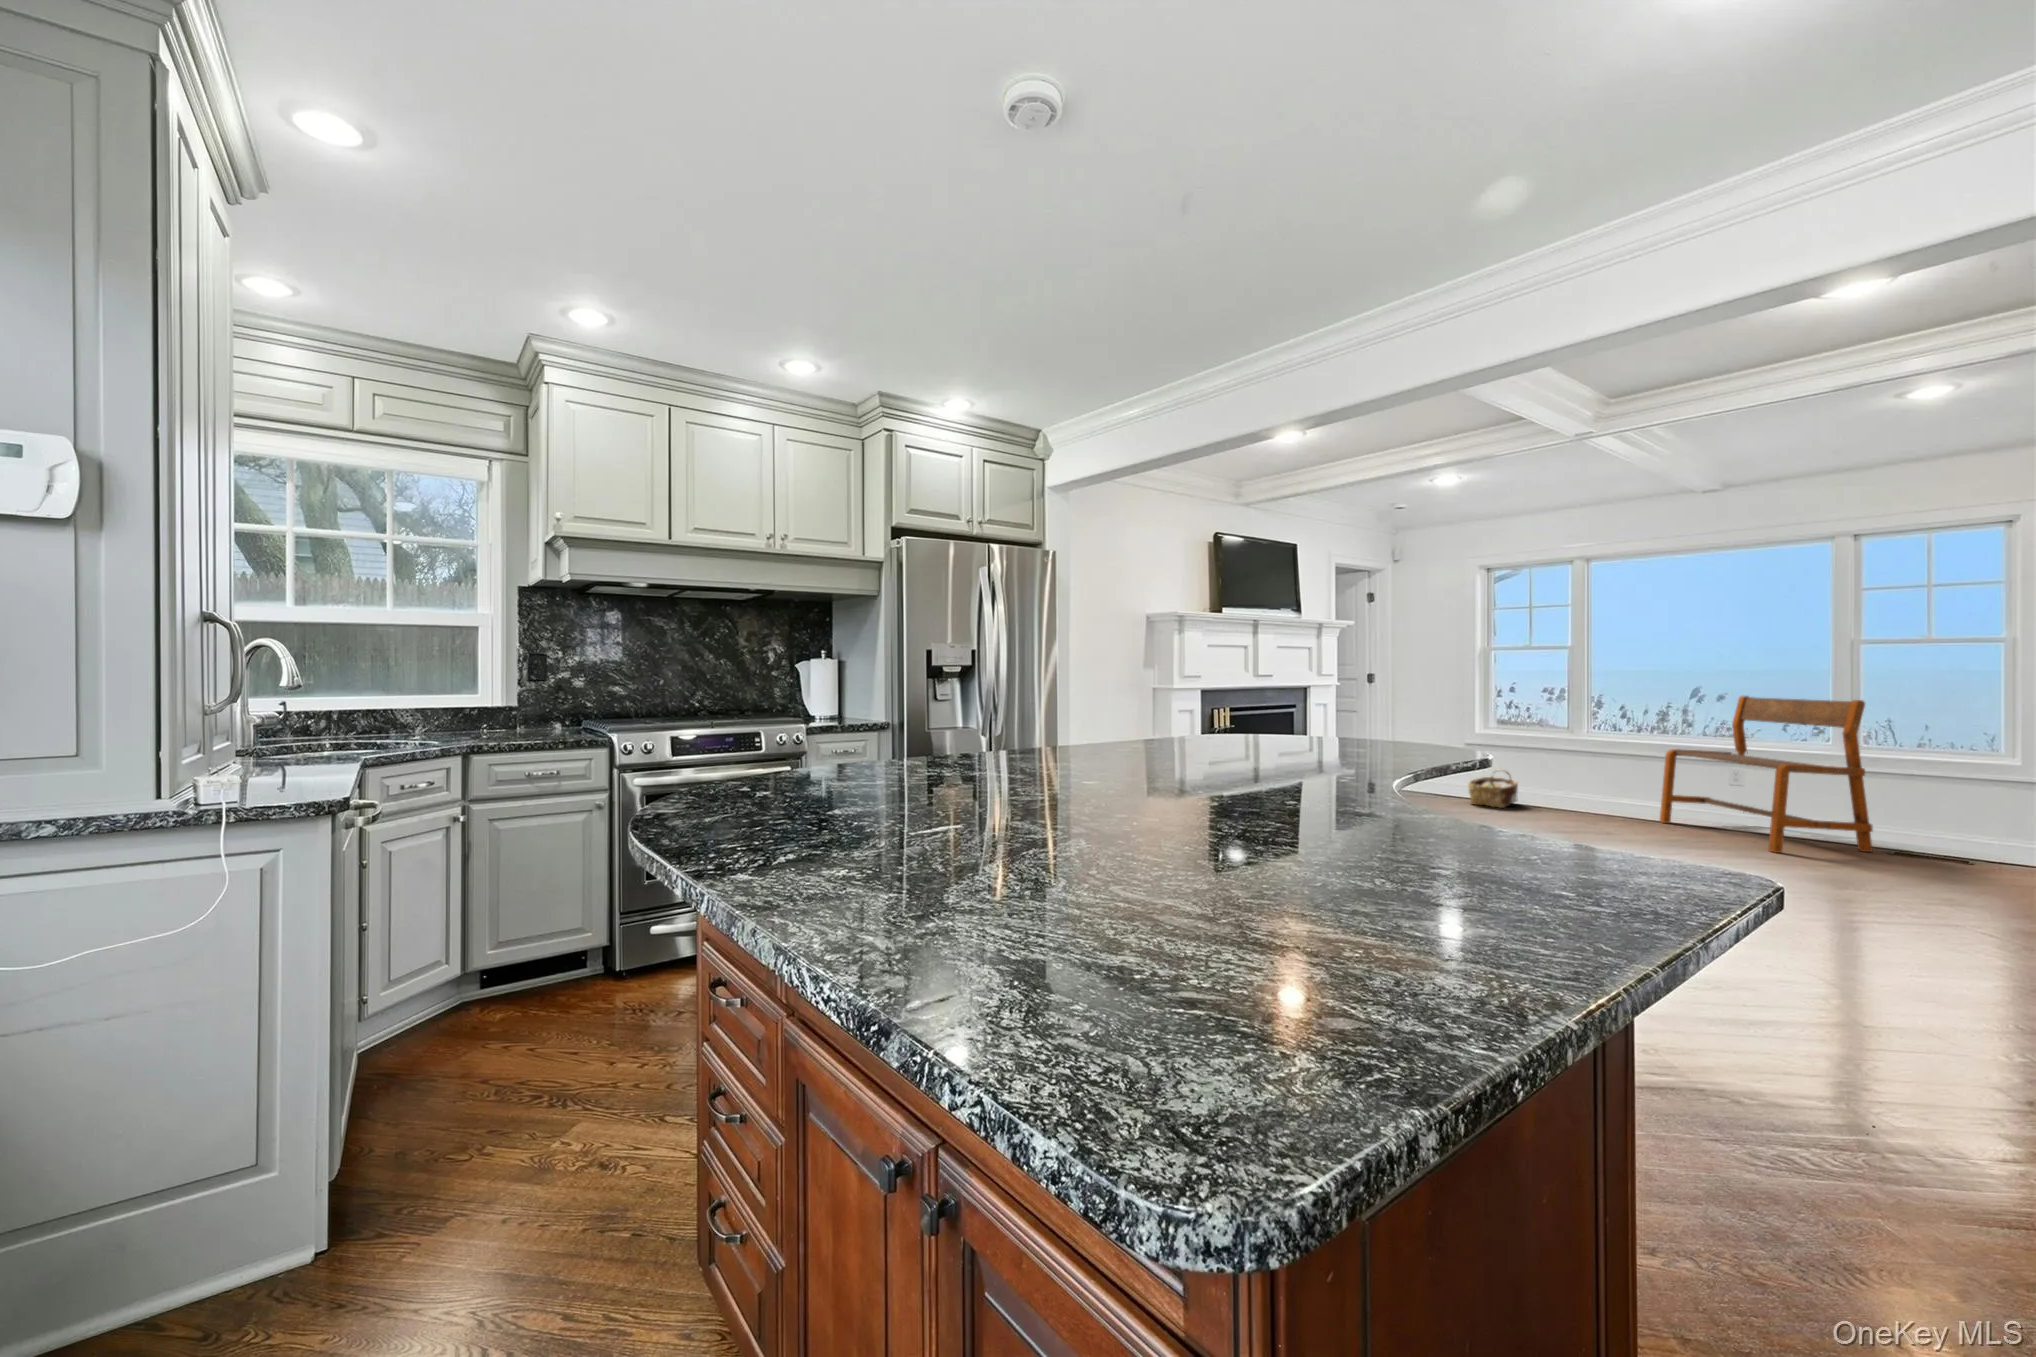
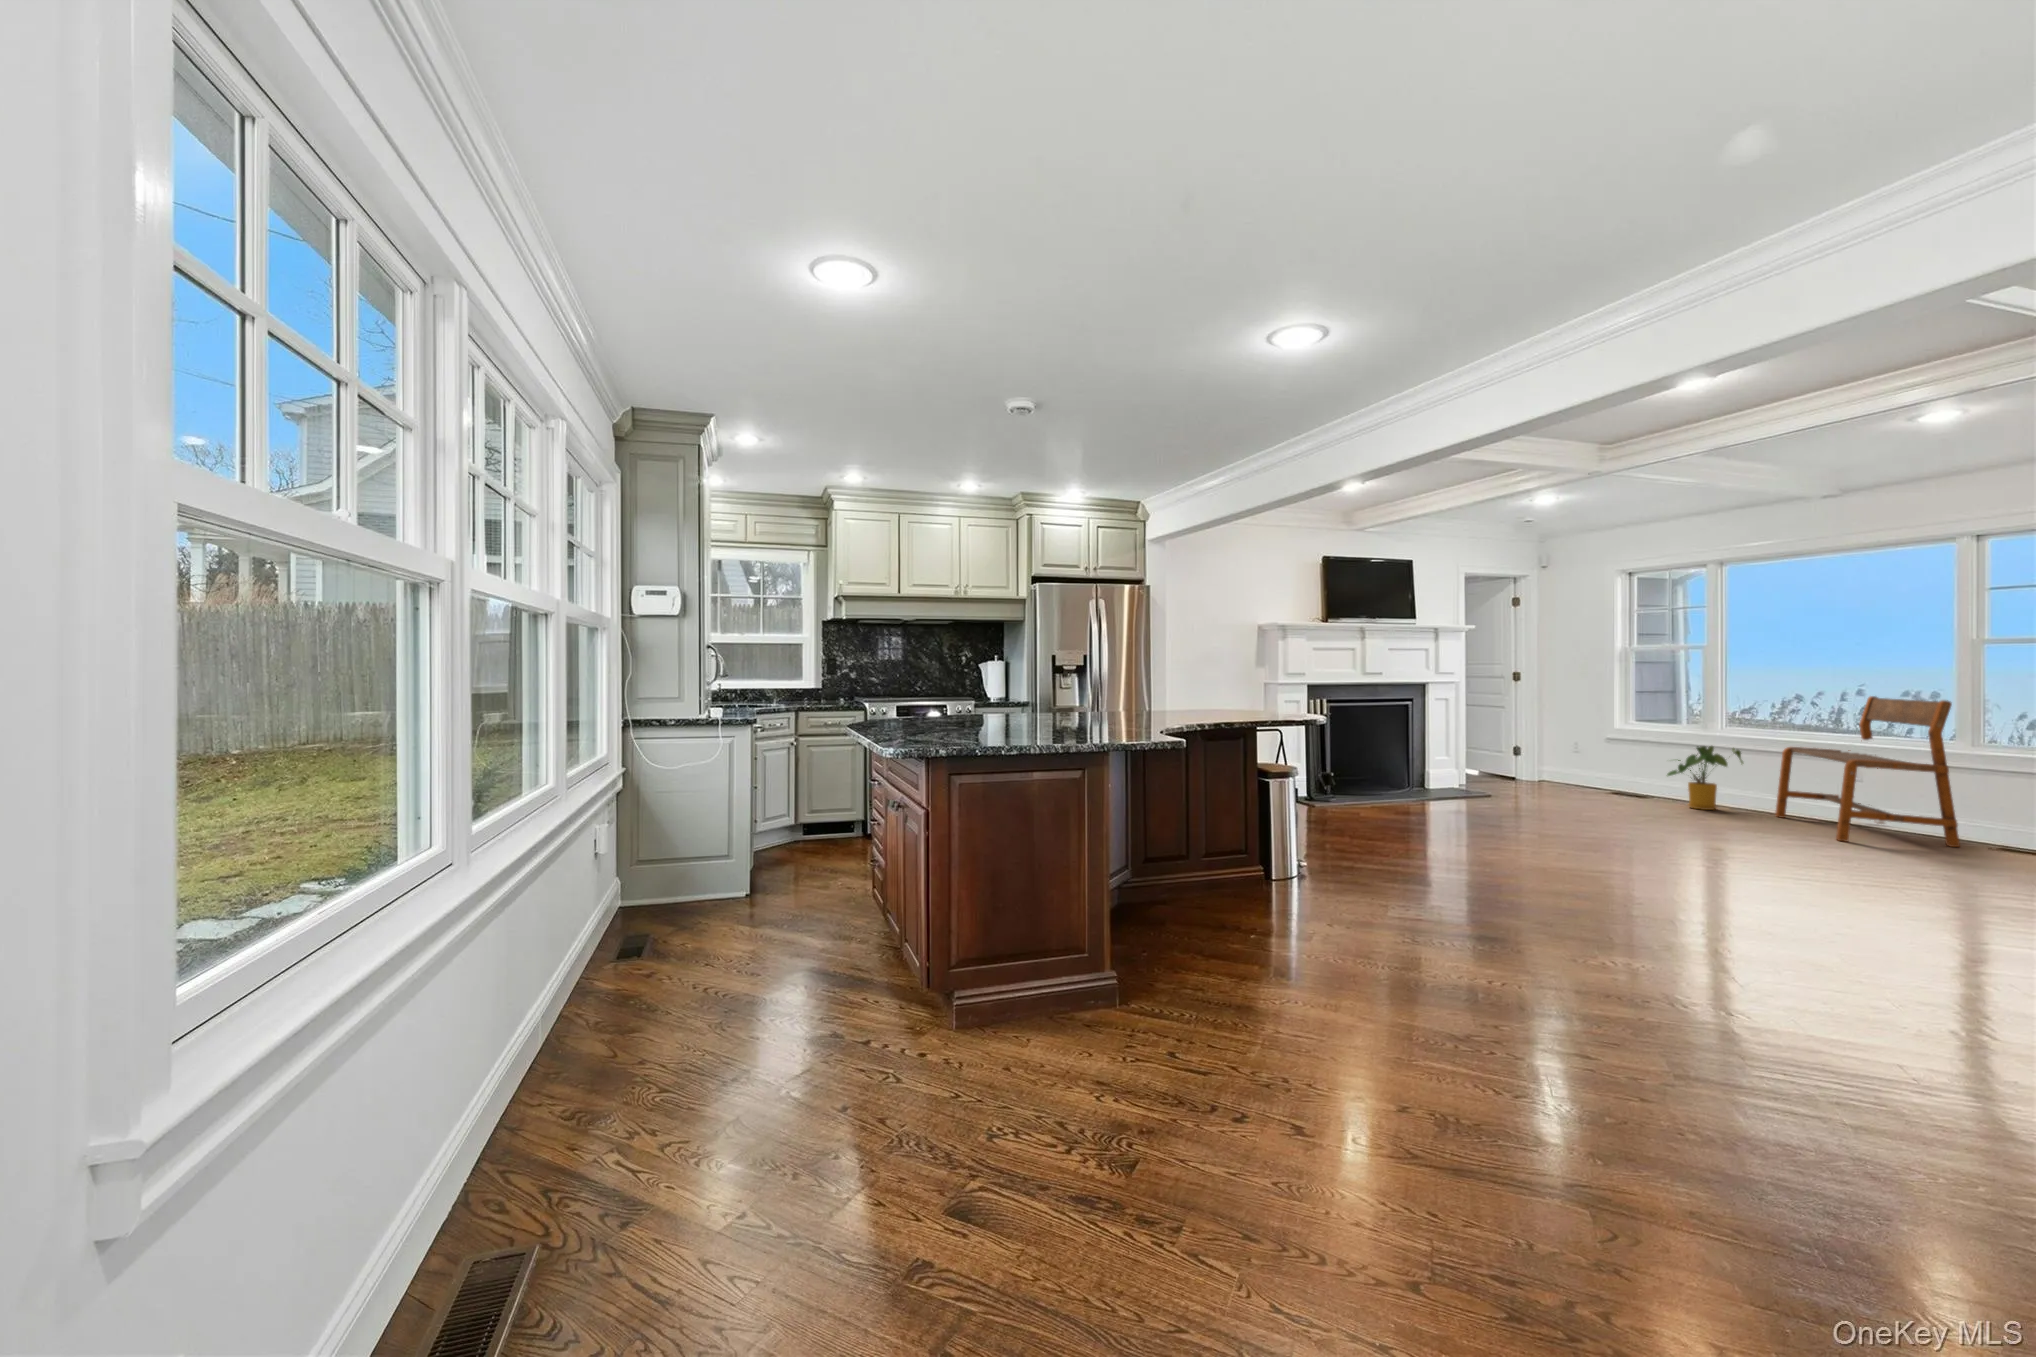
house plant: none [1549,749,1619,818] -> present [1667,746,1743,810]
woven basket: present [1468,771,1518,808] -> none [1596,764,1650,799]

